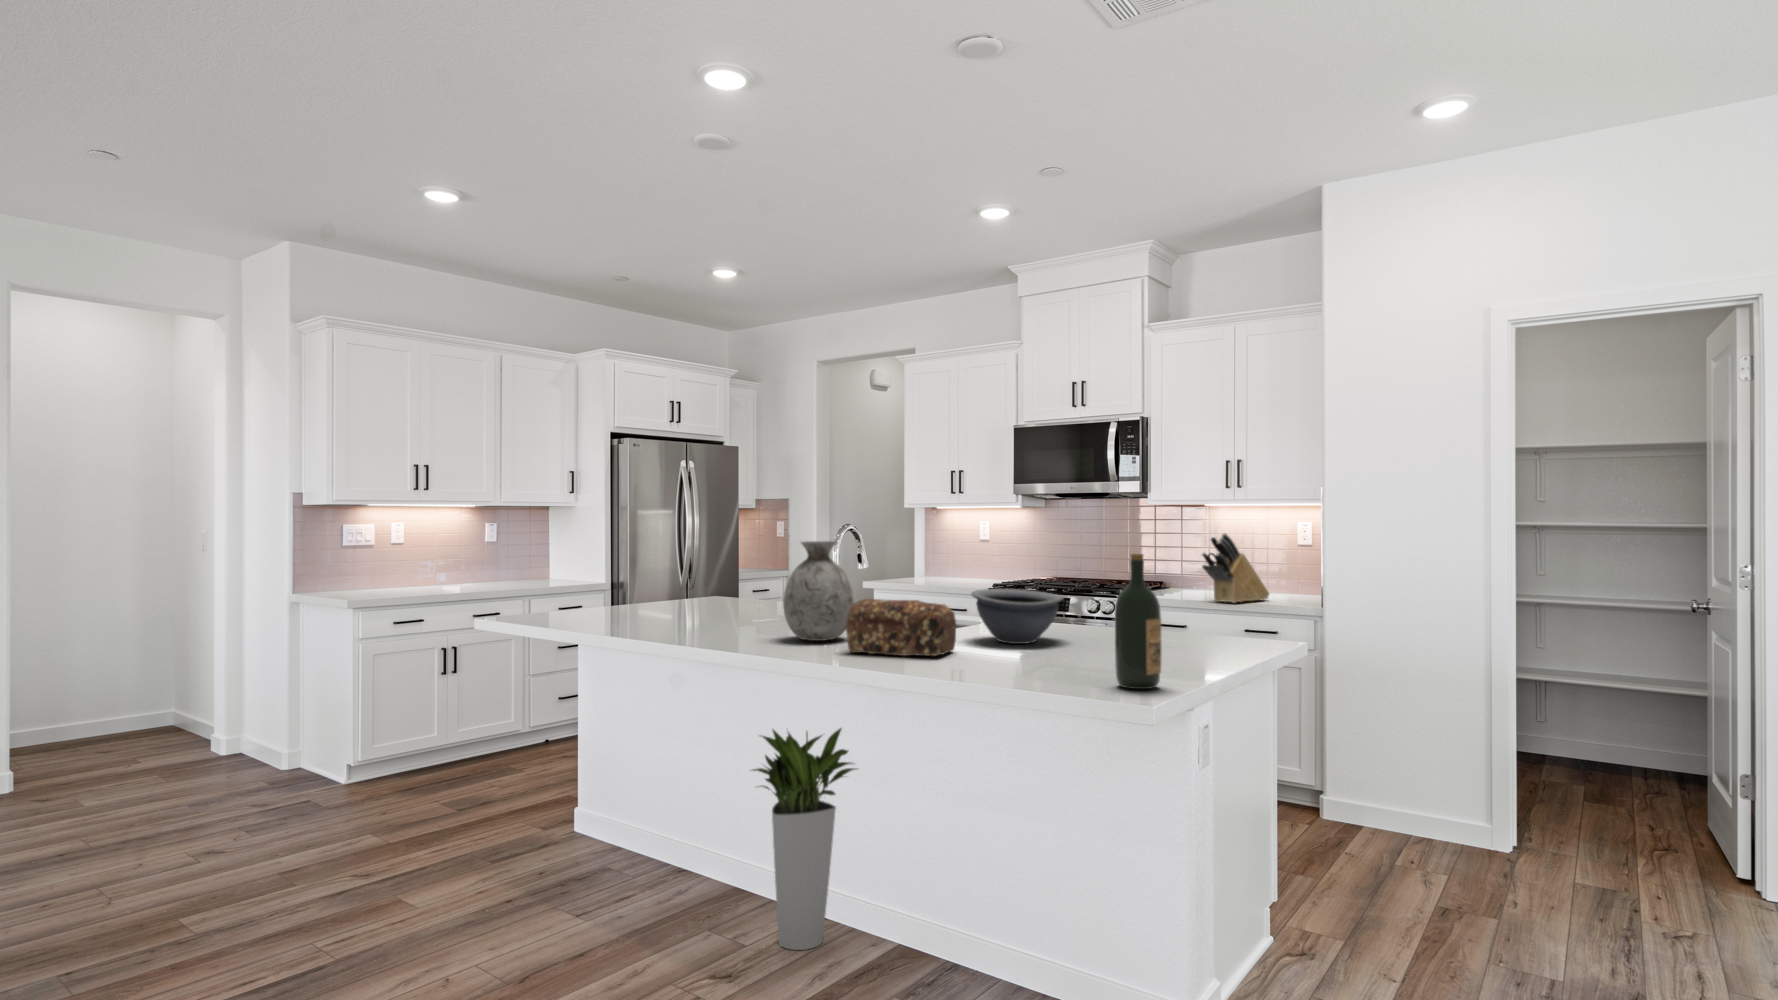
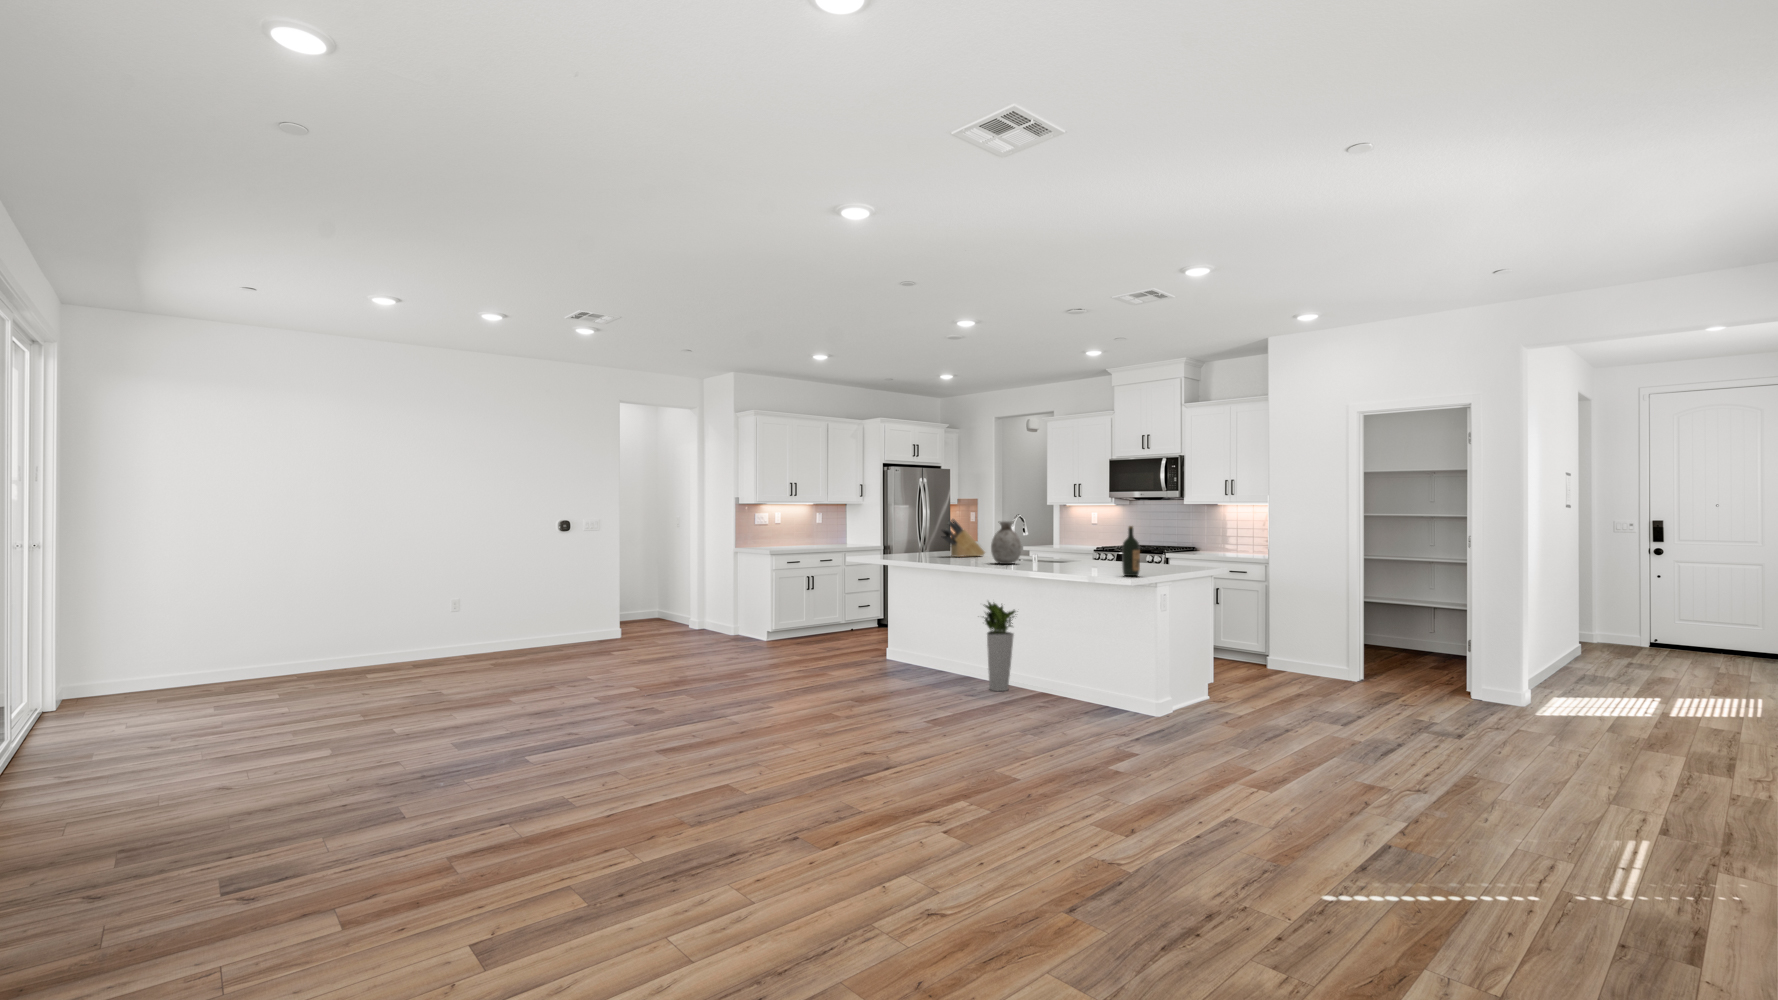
knife block: present [1202,533,1269,603] -> present [942,519,985,557]
bowl: present [971,589,1063,644] -> none [1073,543,1114,566]
bread loaf: present [846,599,956,656] -> none [1019,545,1065,568]

